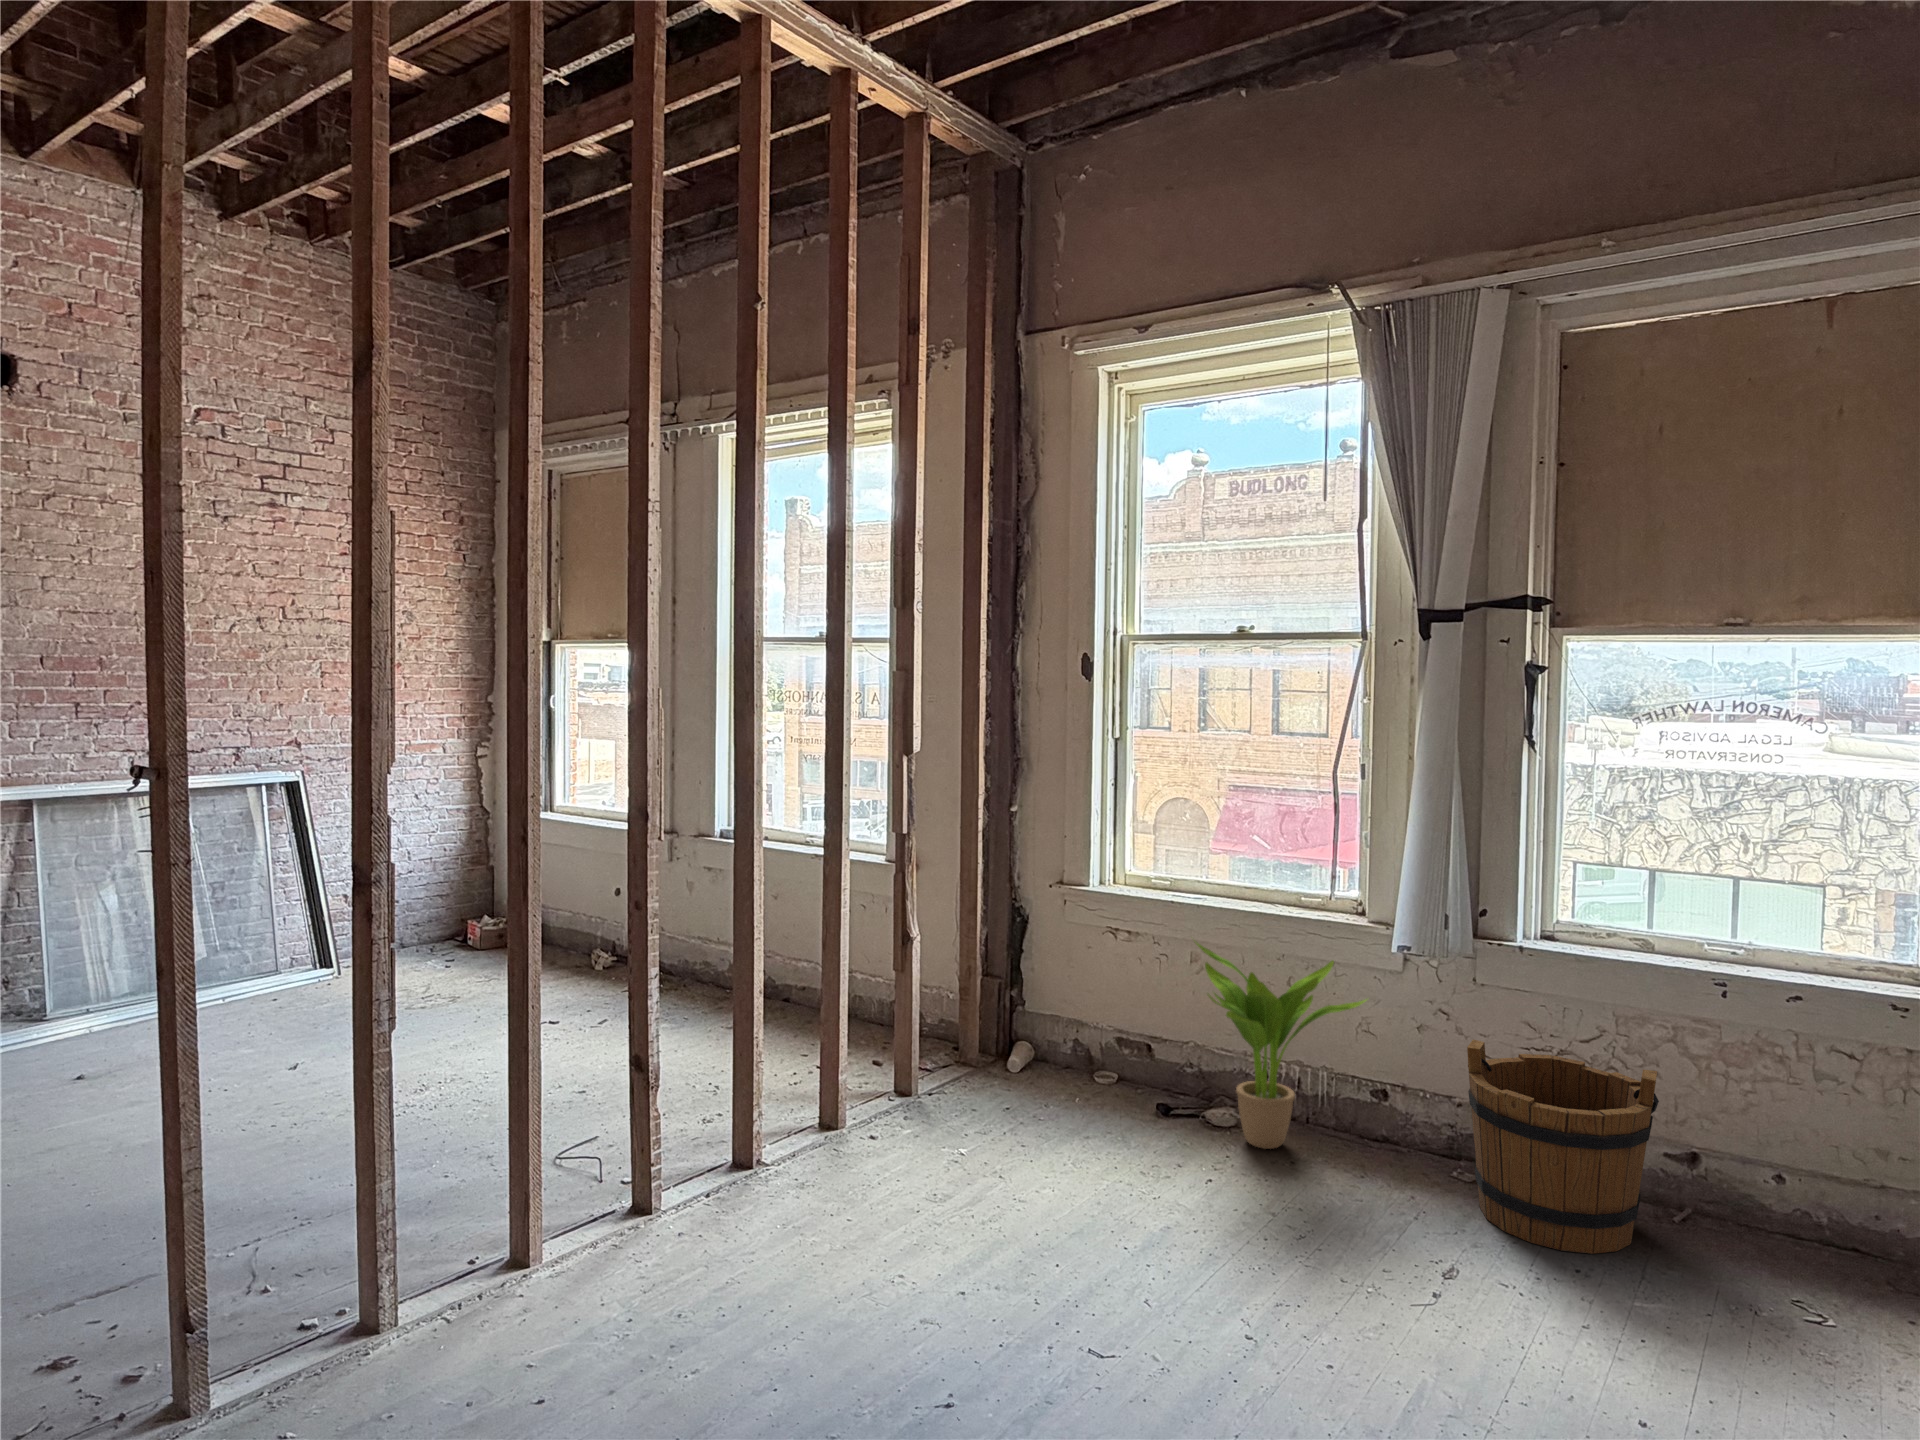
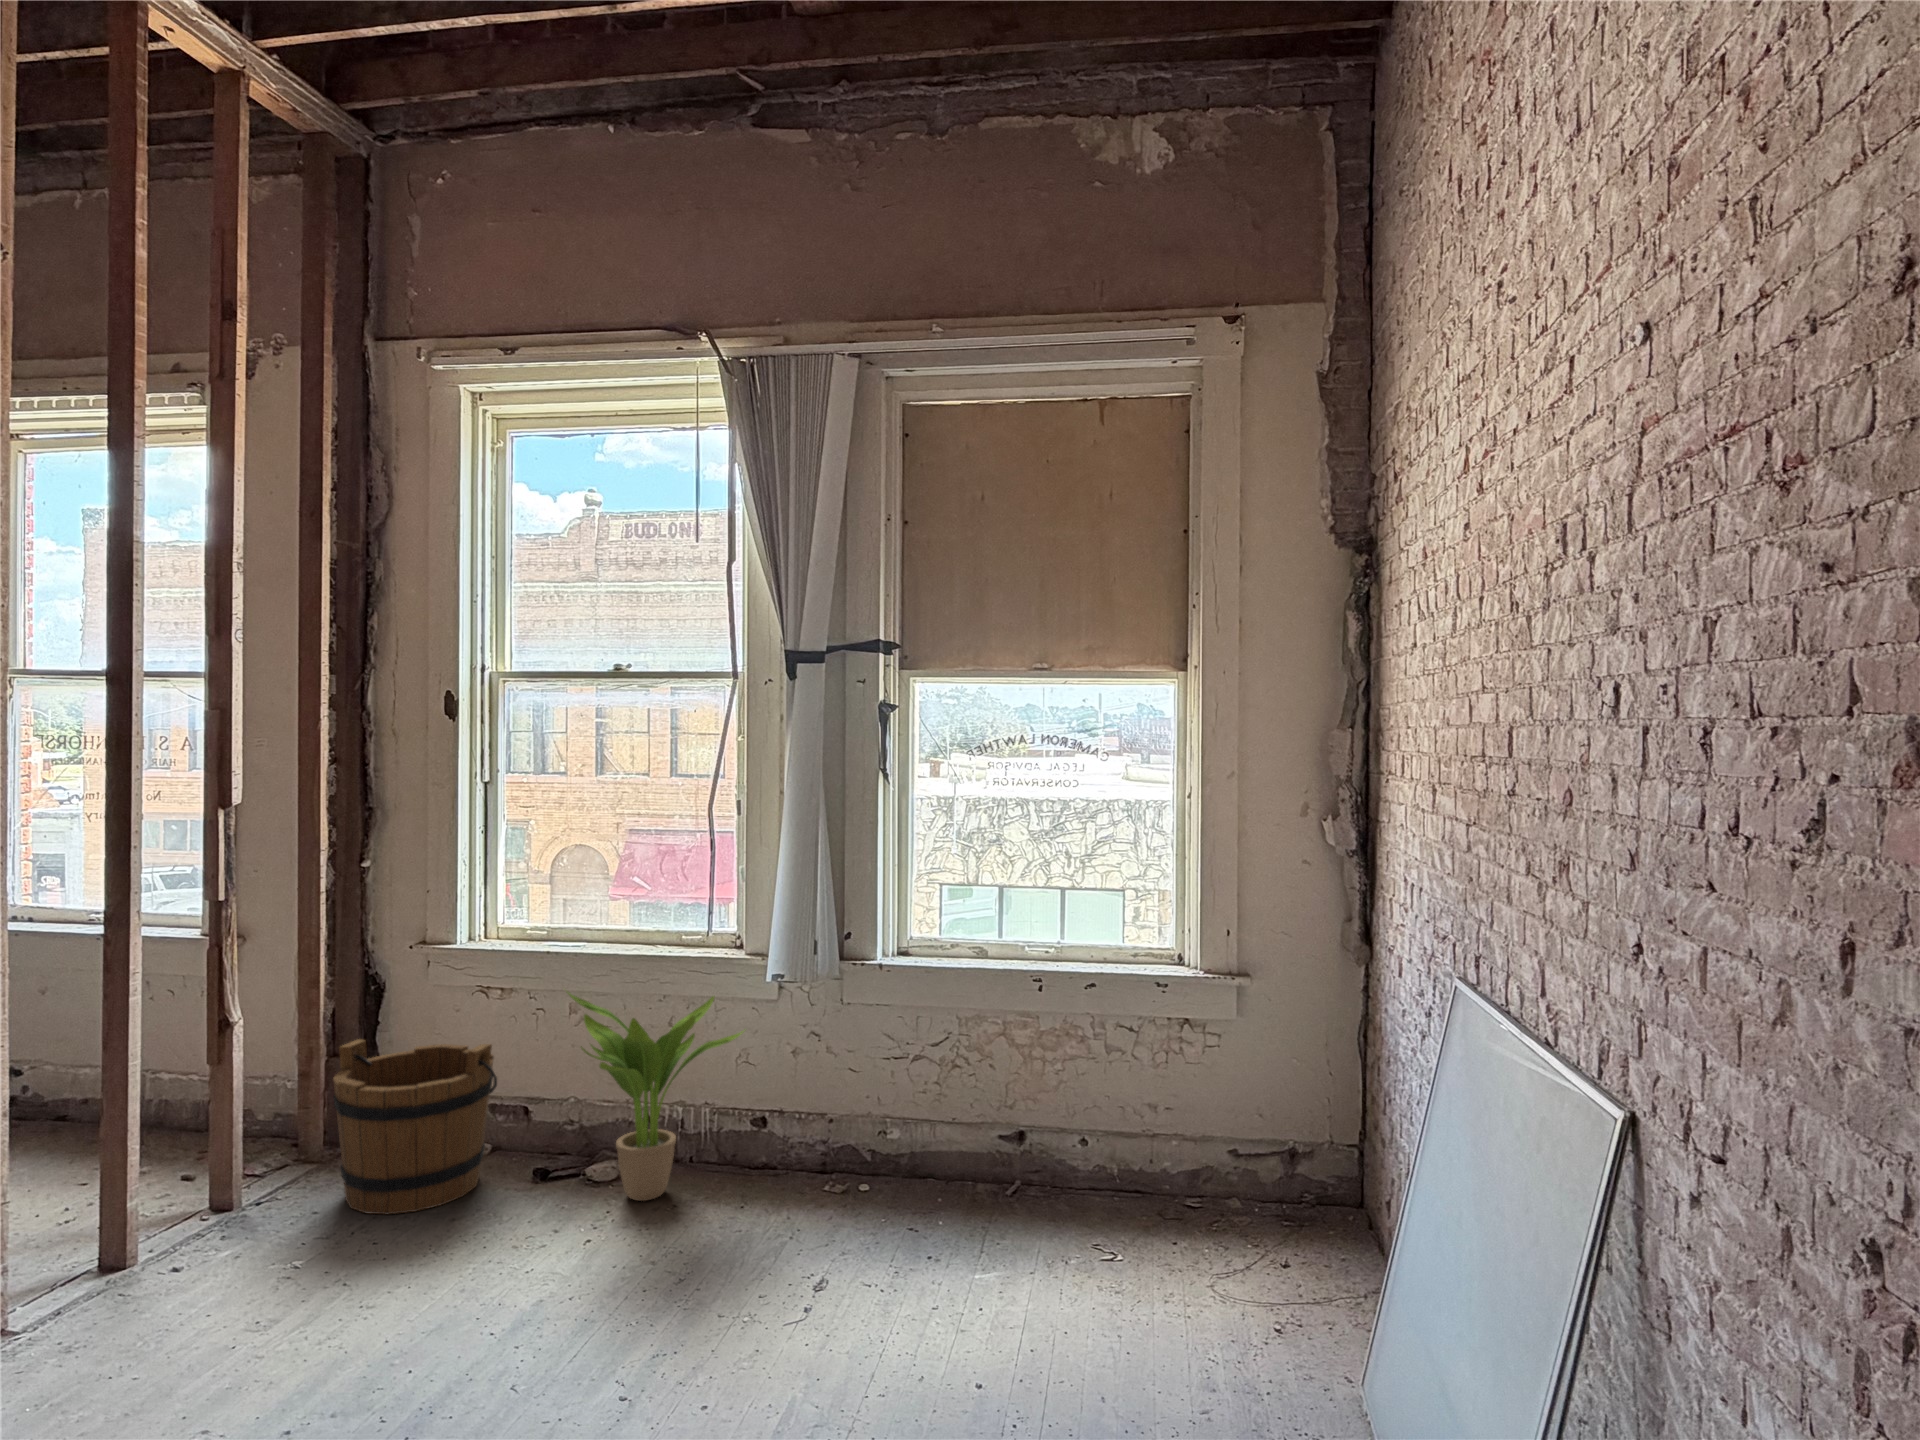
bucket: present [1467,1039,1659,1254] -> present [333,1039,497,1214]

